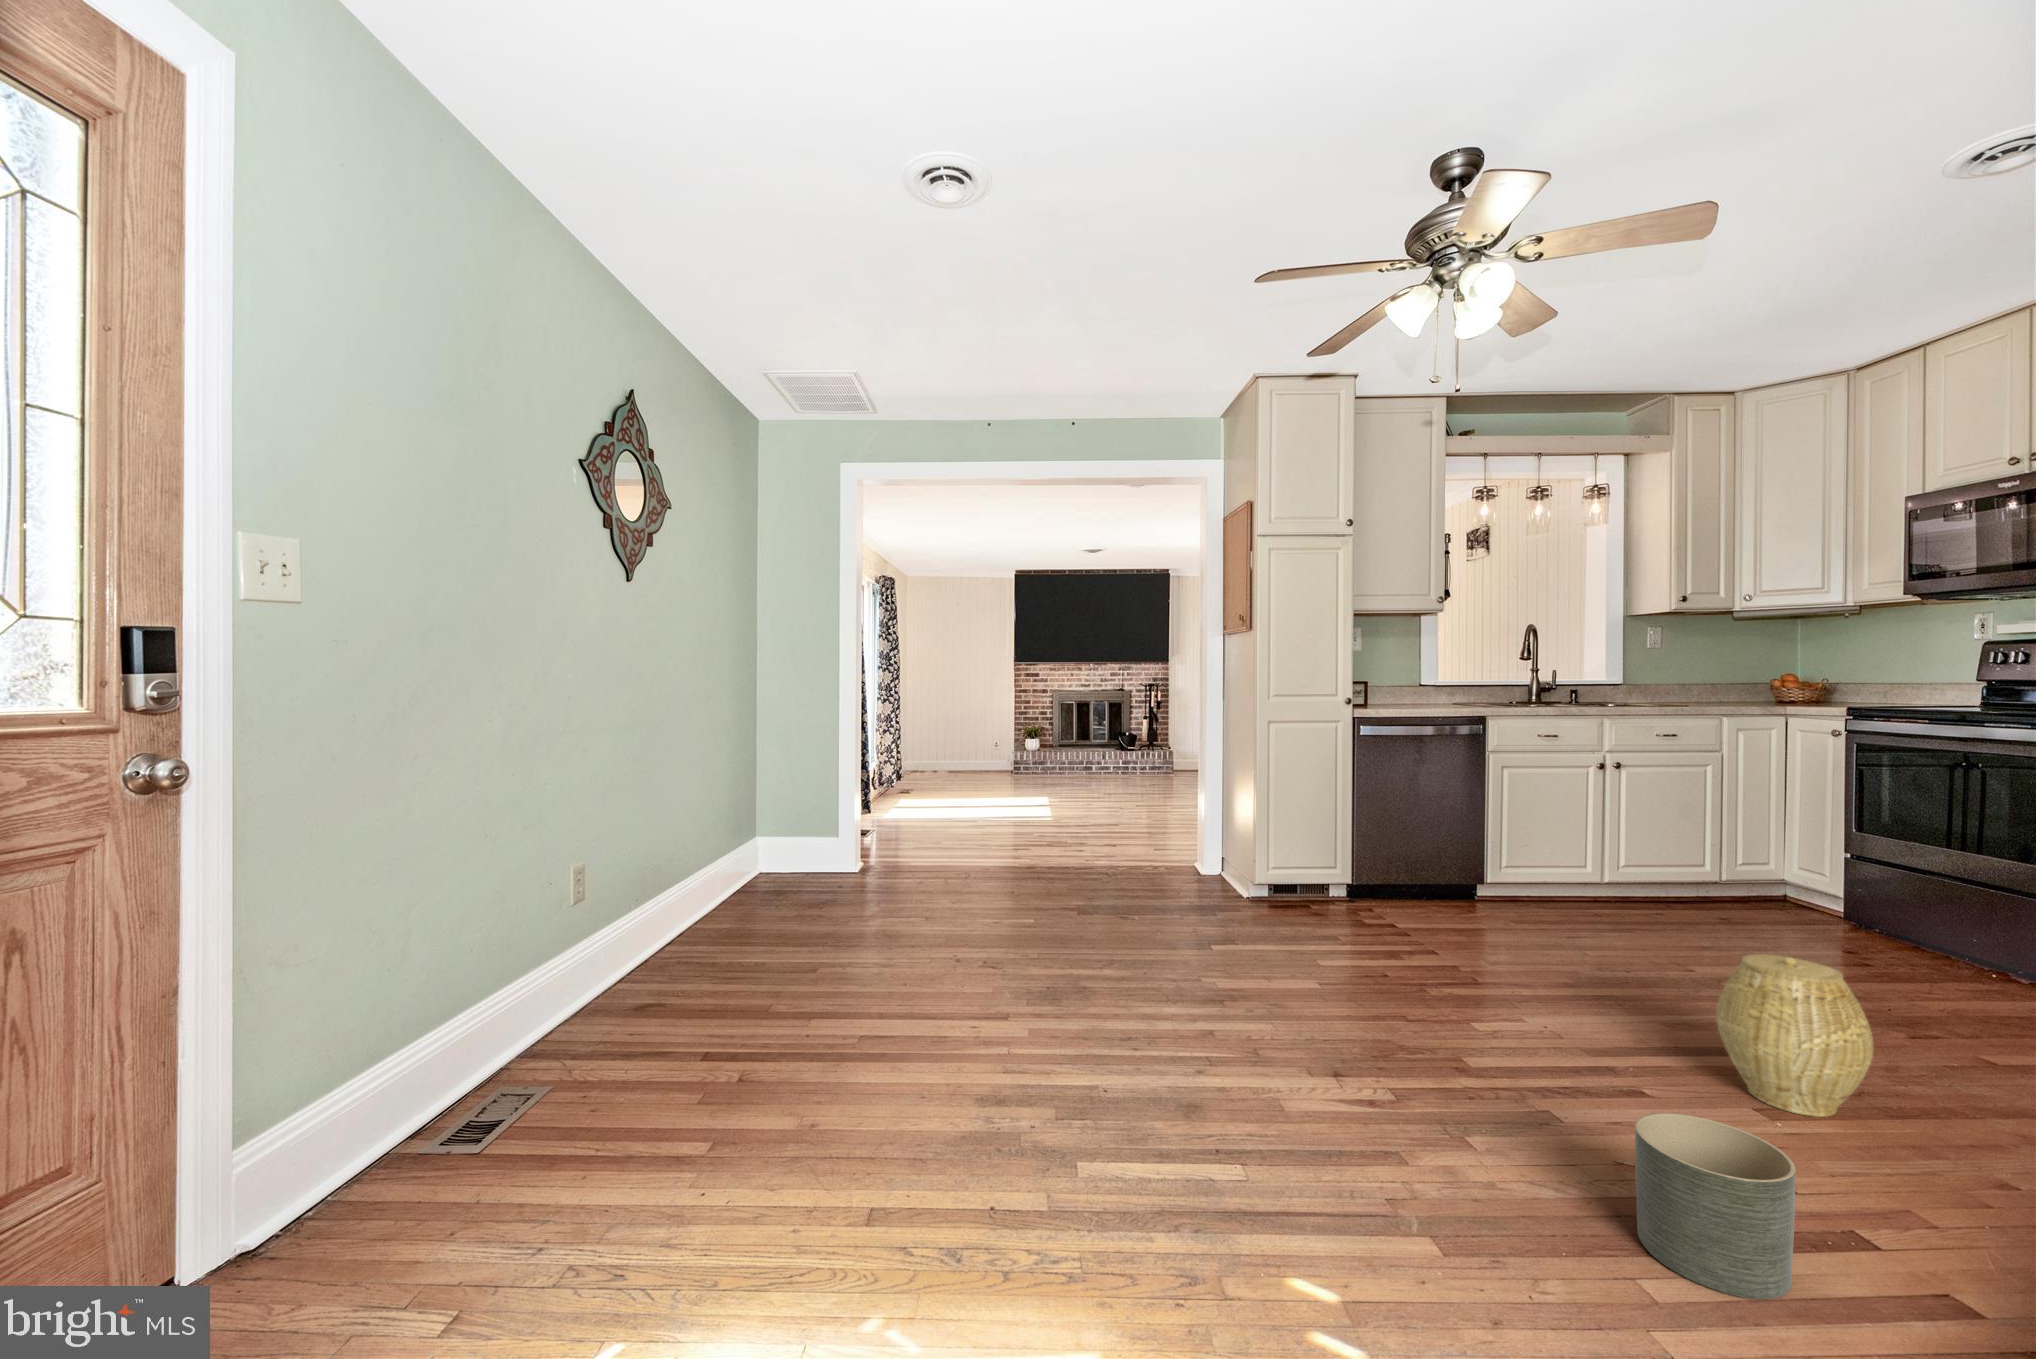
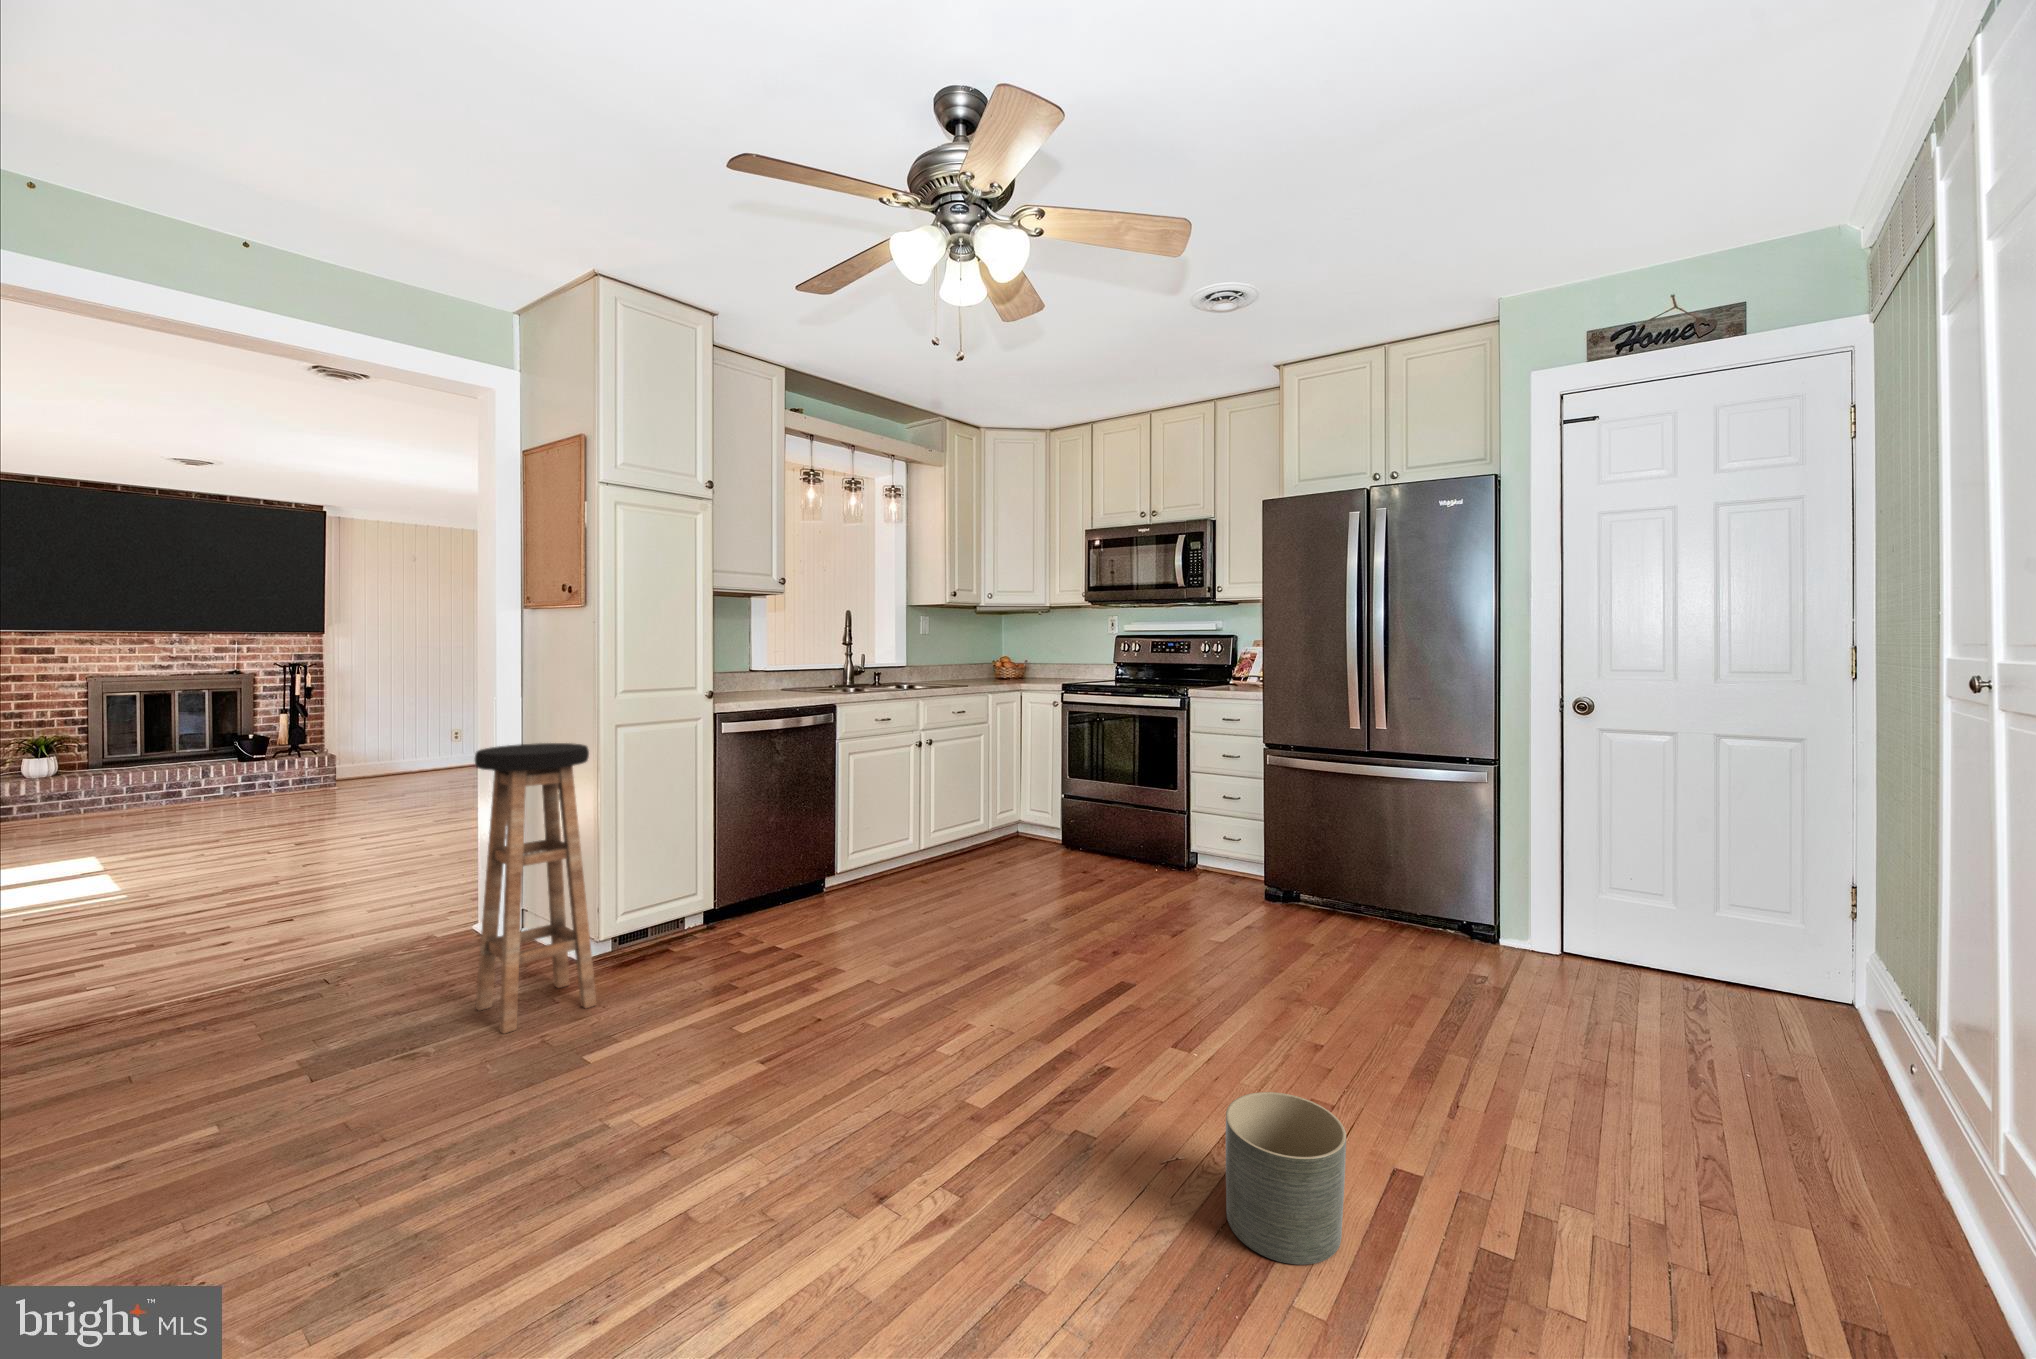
bar stool: none [1169,729,1239,924] -> present [475,743,597,1034]
woven basket: present [1716,954,1873,1117] -> none [1122,903,1218,1033]

